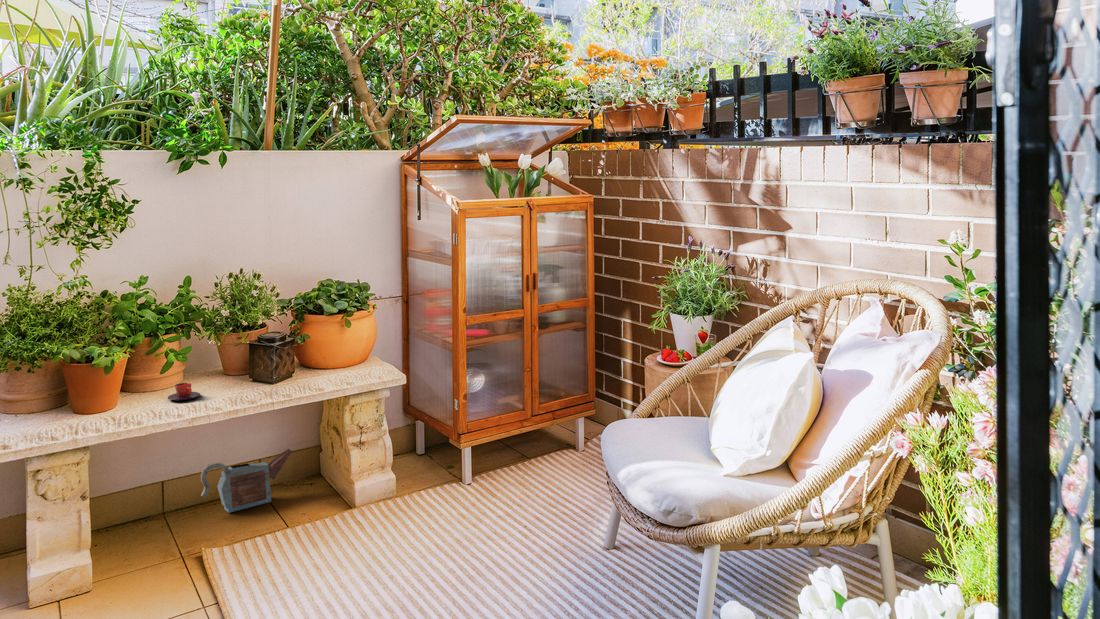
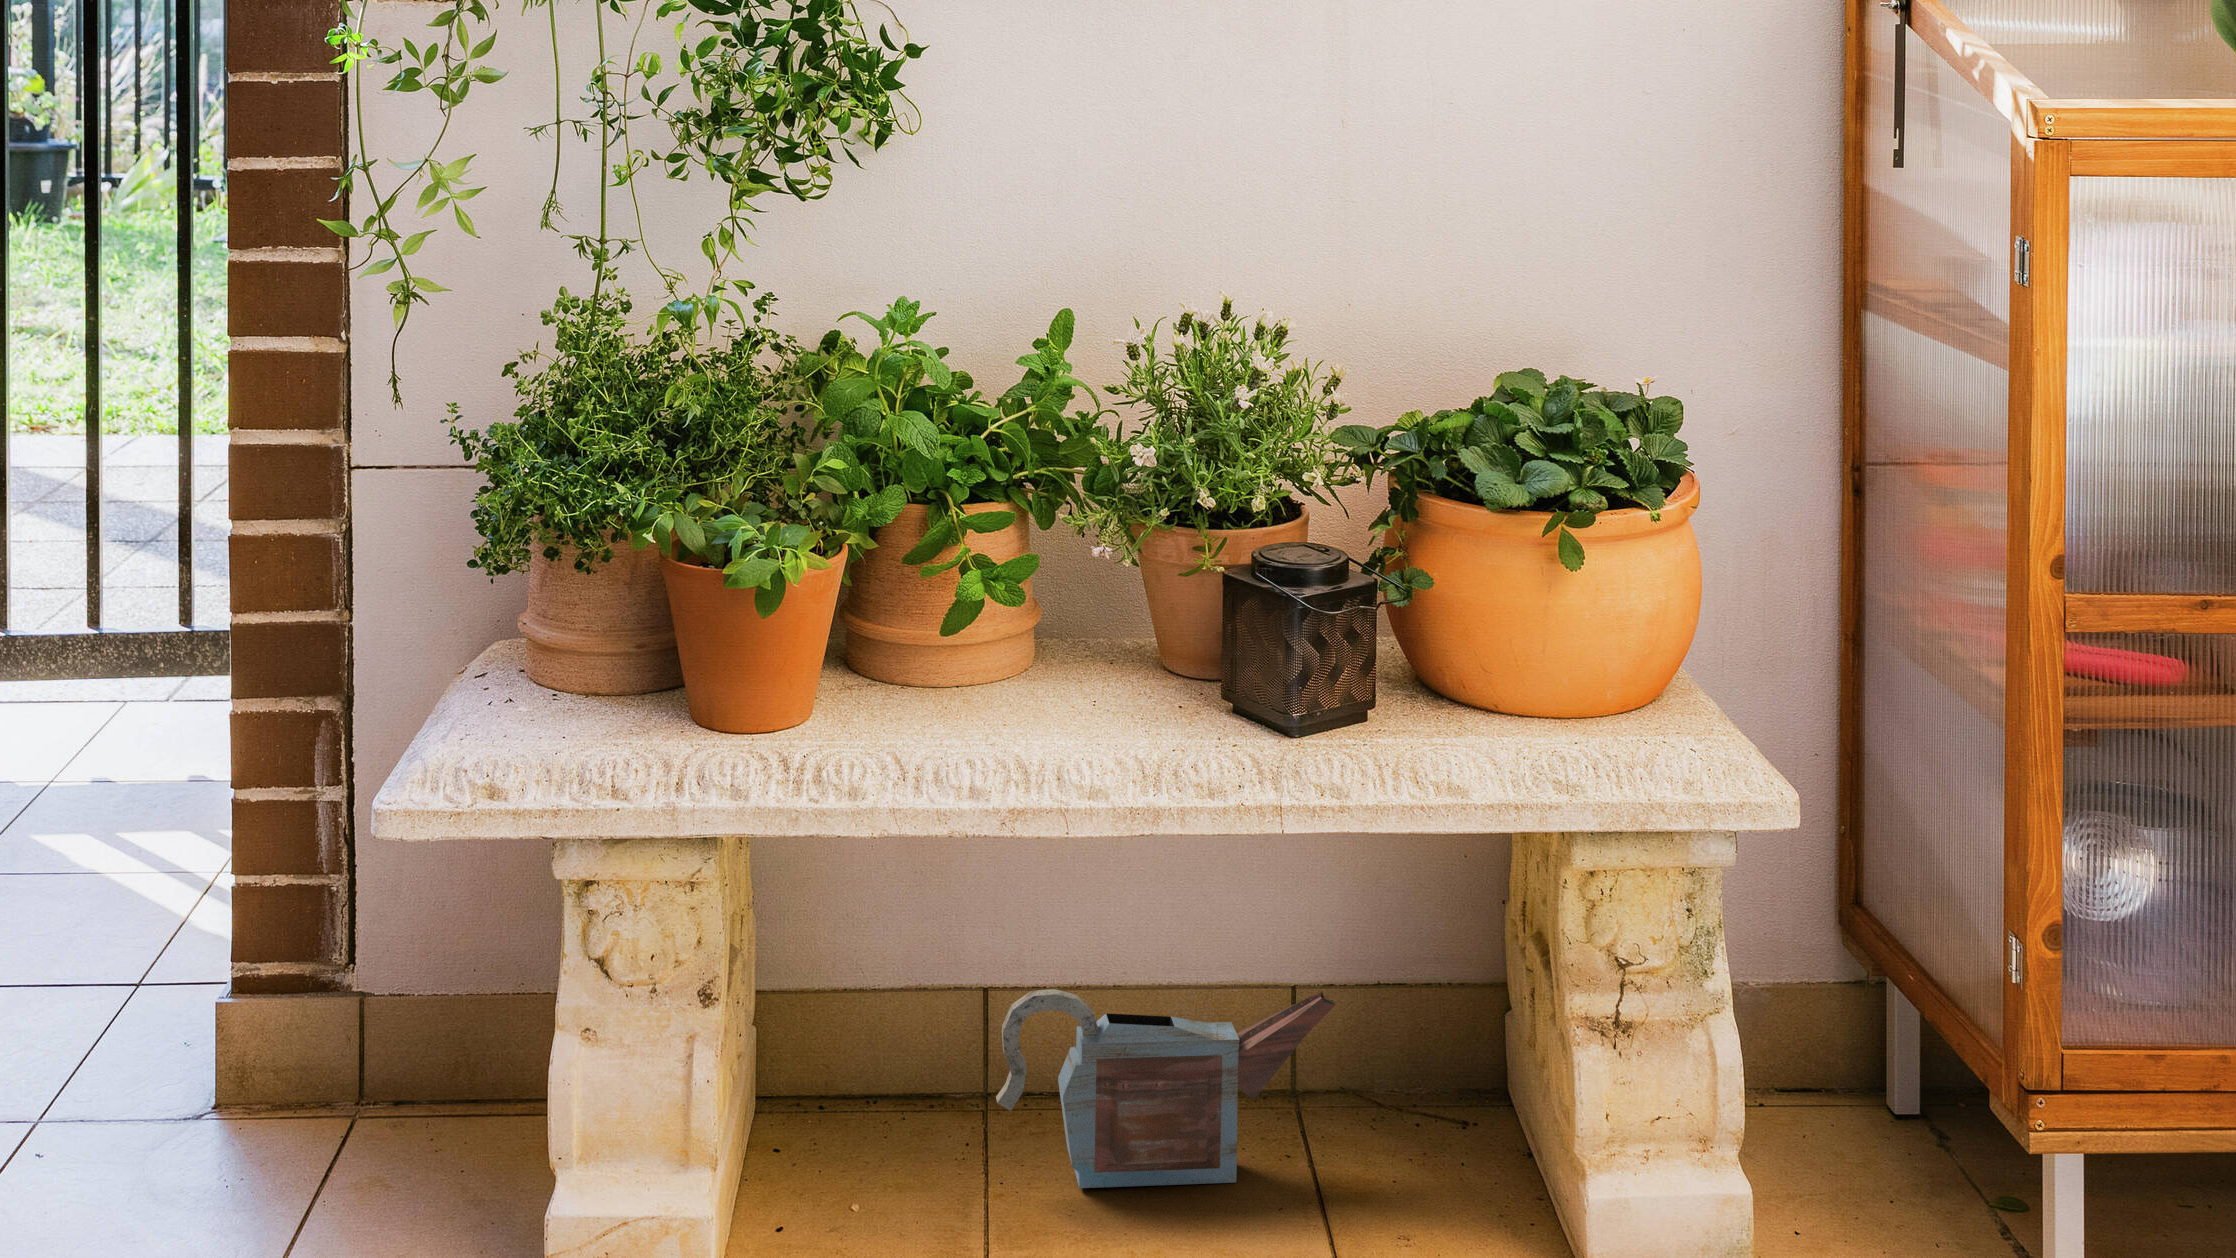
teacup: present [168,383,200,400] -> none [880,685,988,749]

